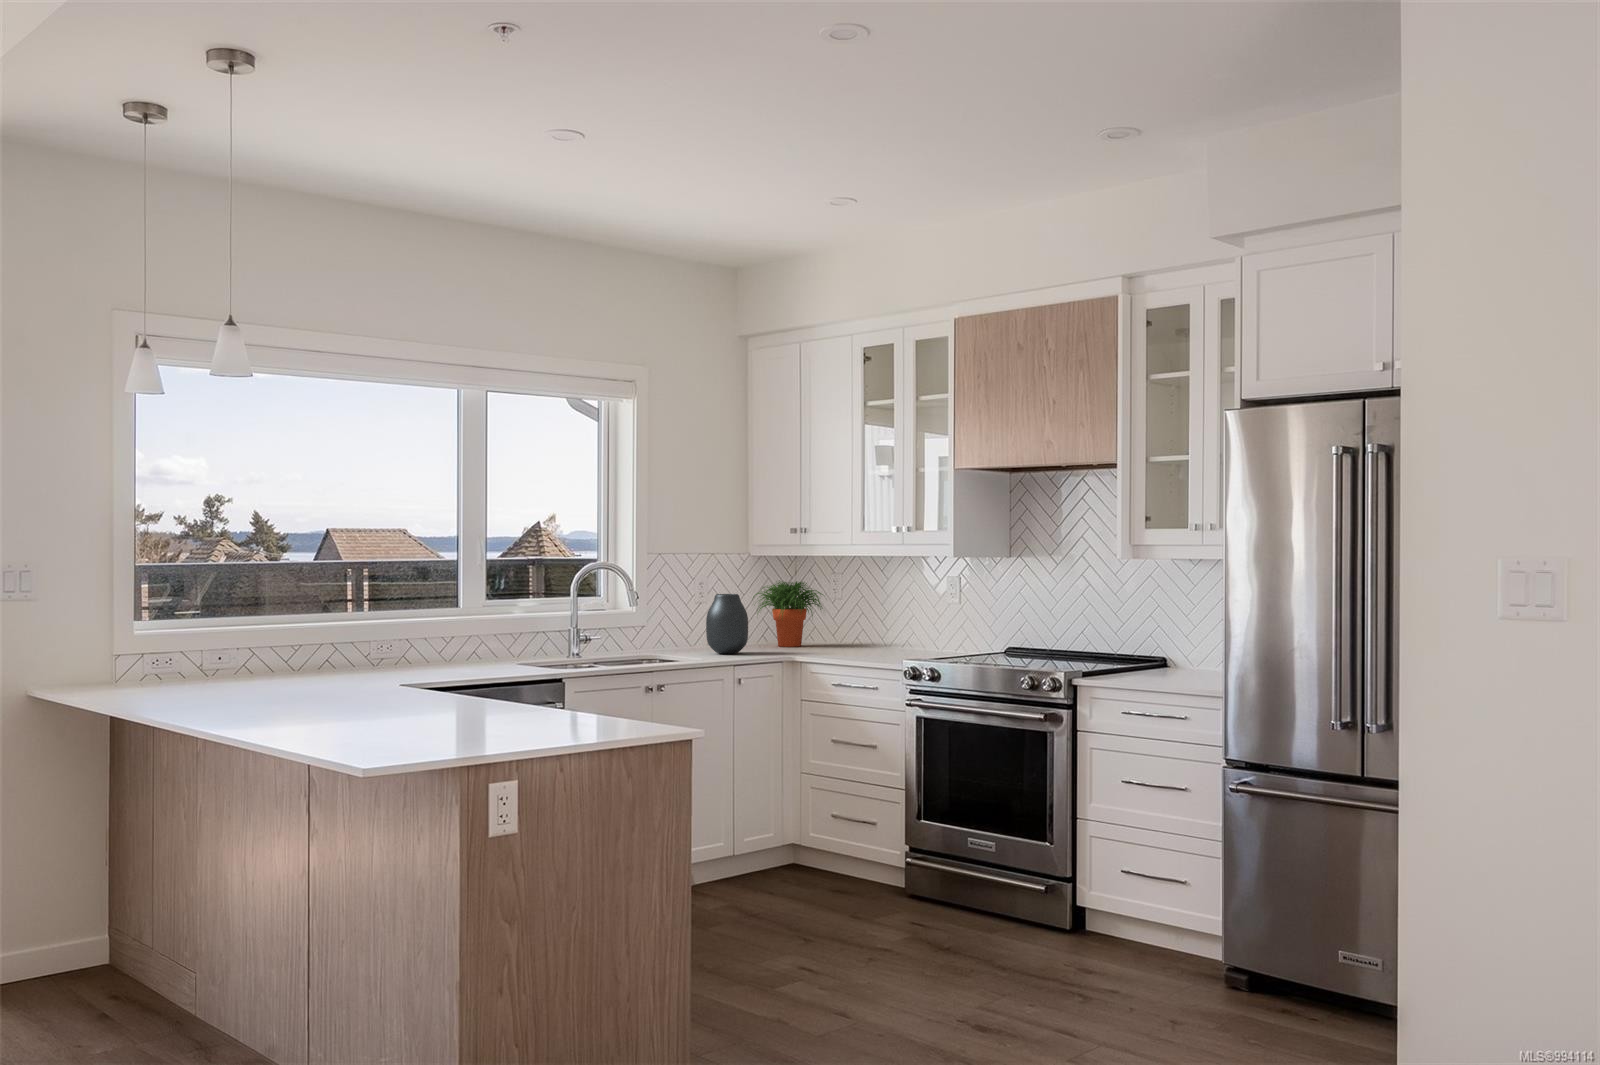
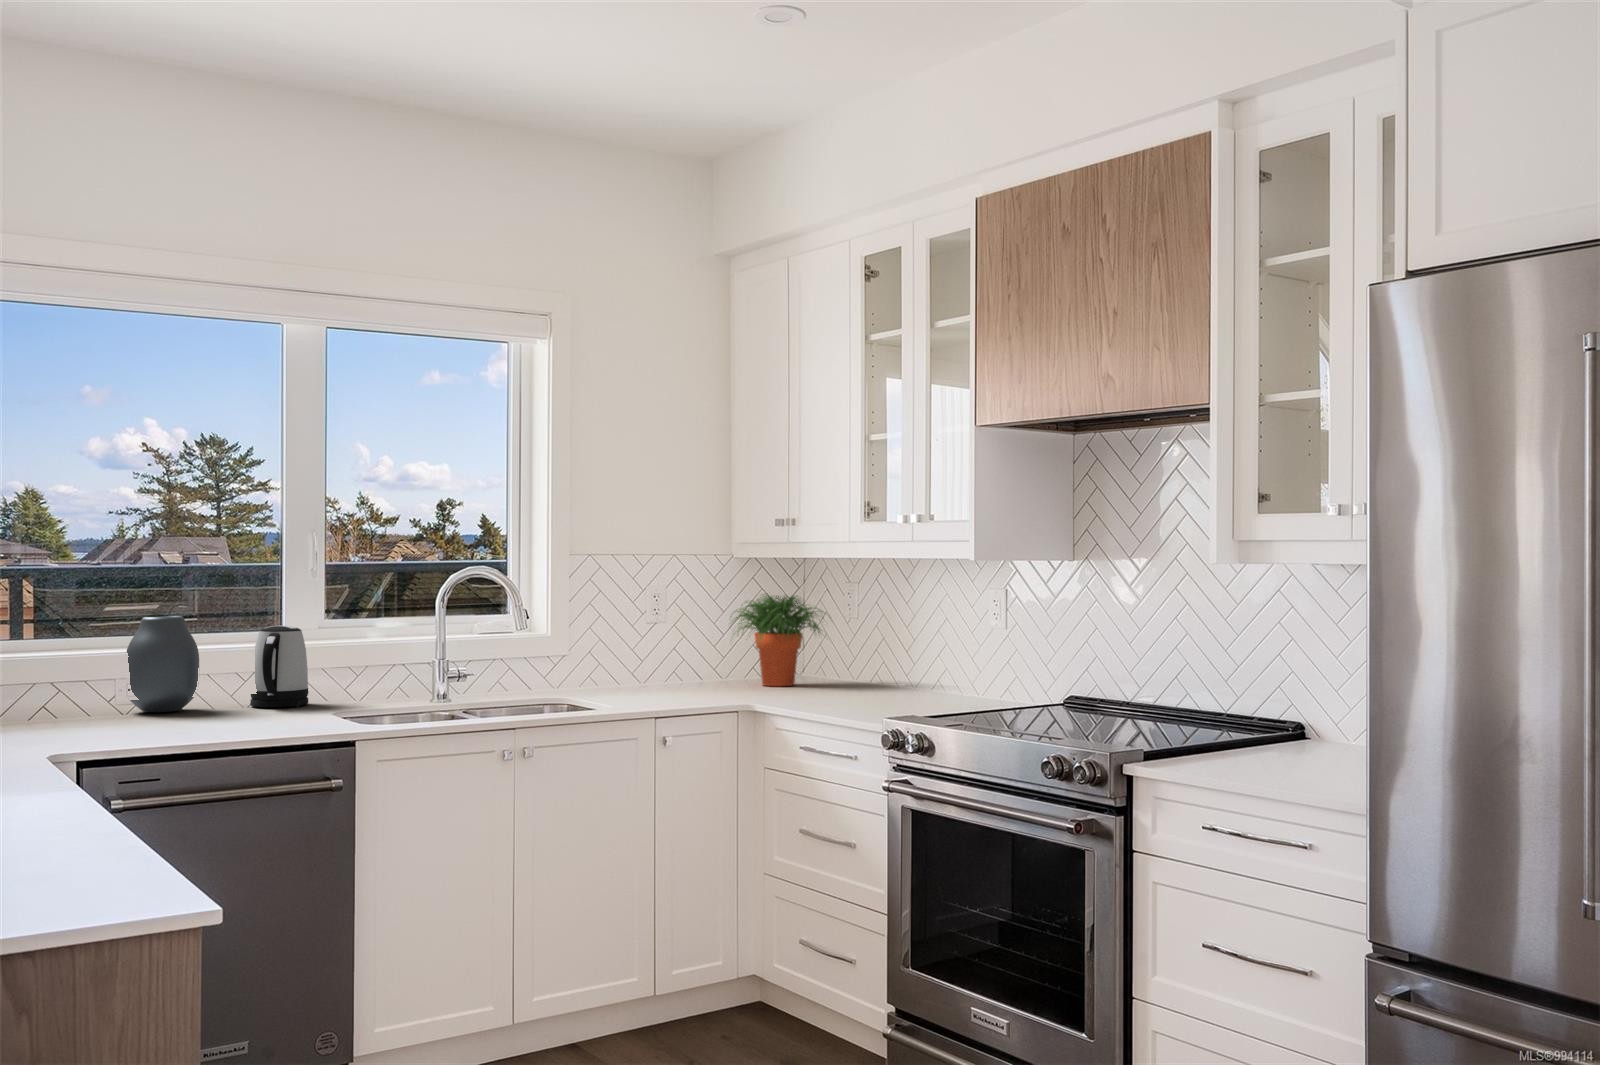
vase: present [706,594,748,654] -> present [127,616,199,712]
kettle: none [449,606,489,664] -> present [250,626,309,707]

